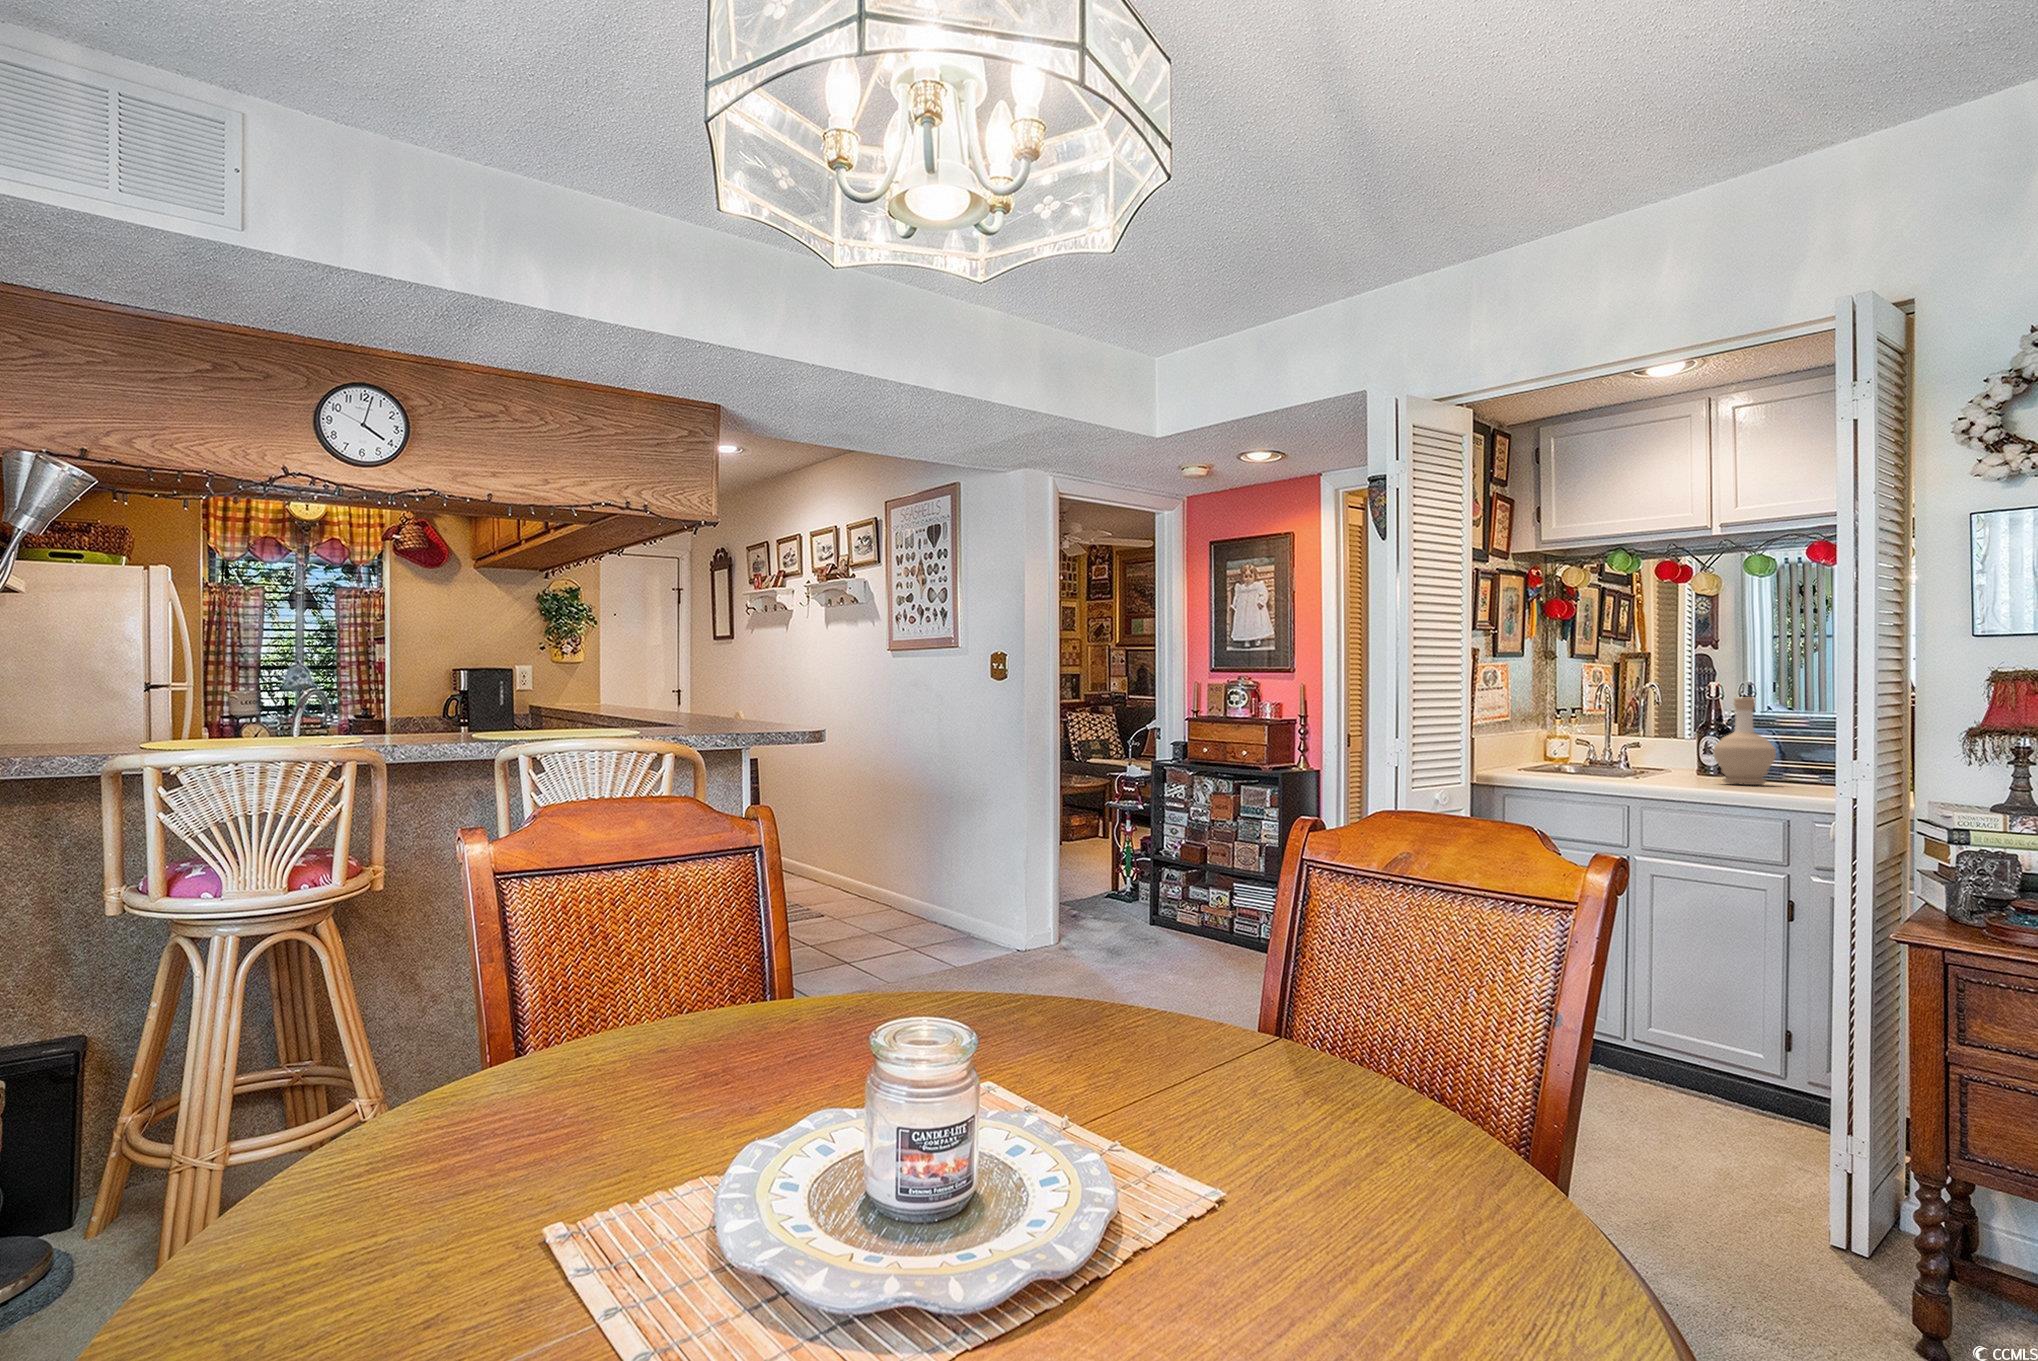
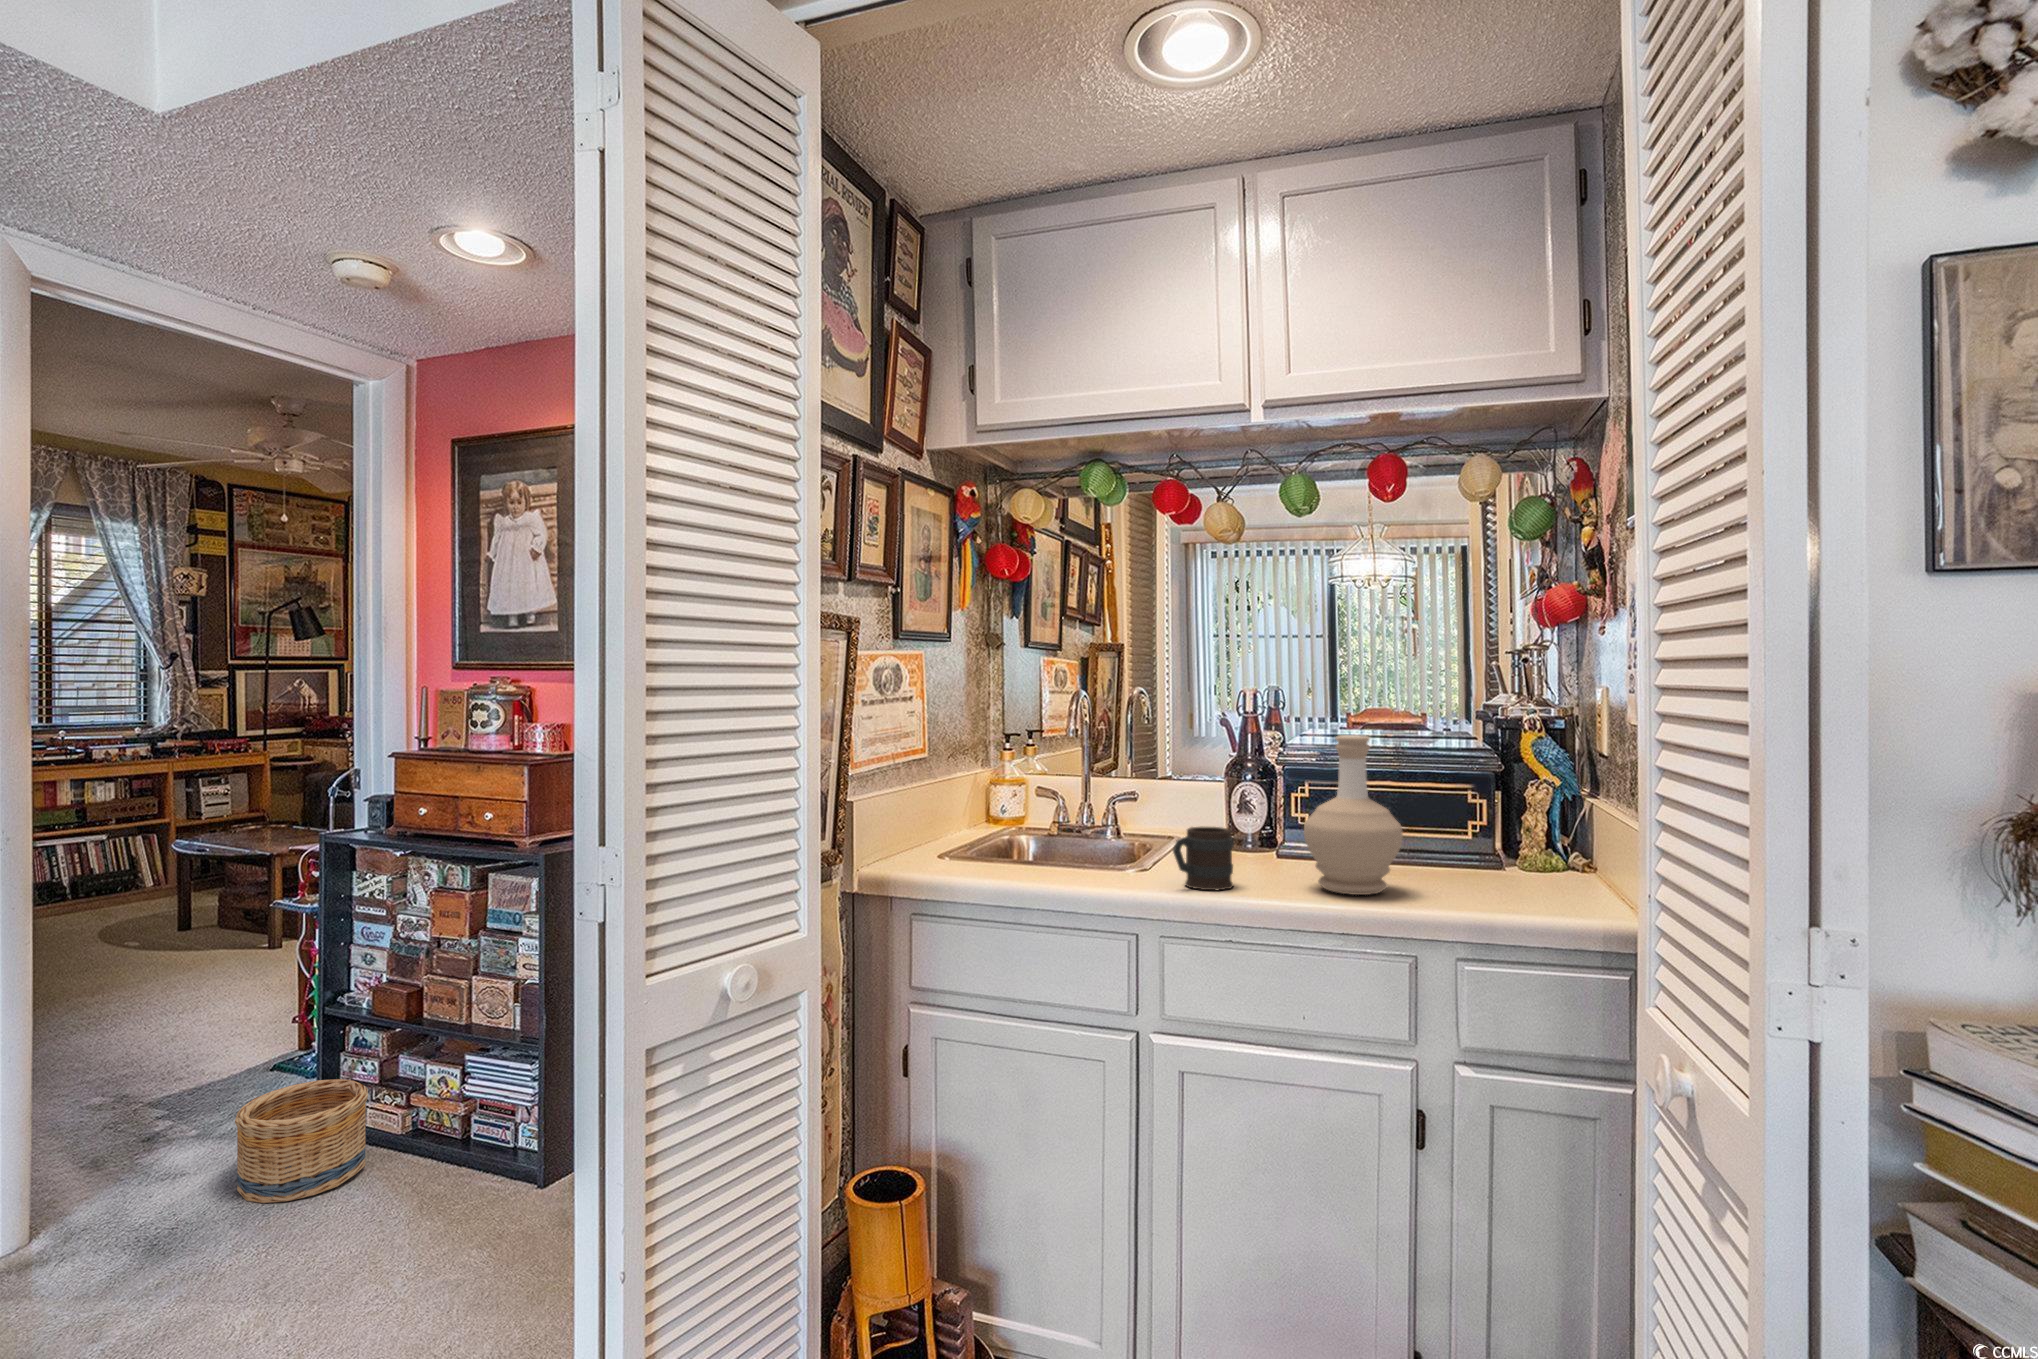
mug: none [1630,750,1671,782] -> present [1173,827,1234,890]
basket: none [1123,892,1180,942] -> present [235,1079,368,1203]

